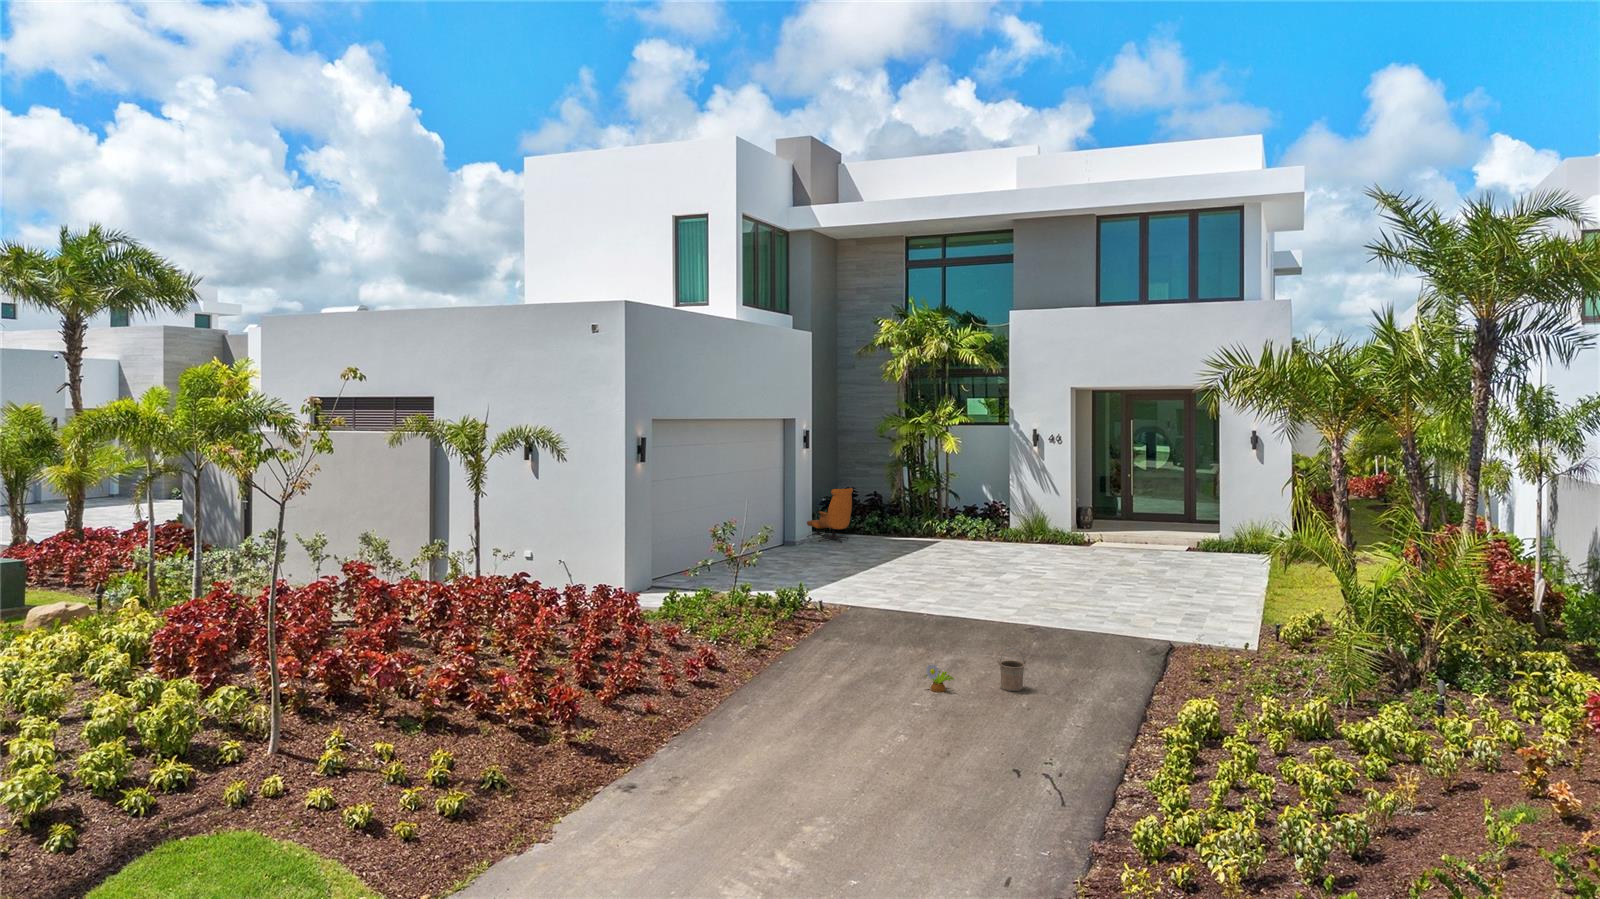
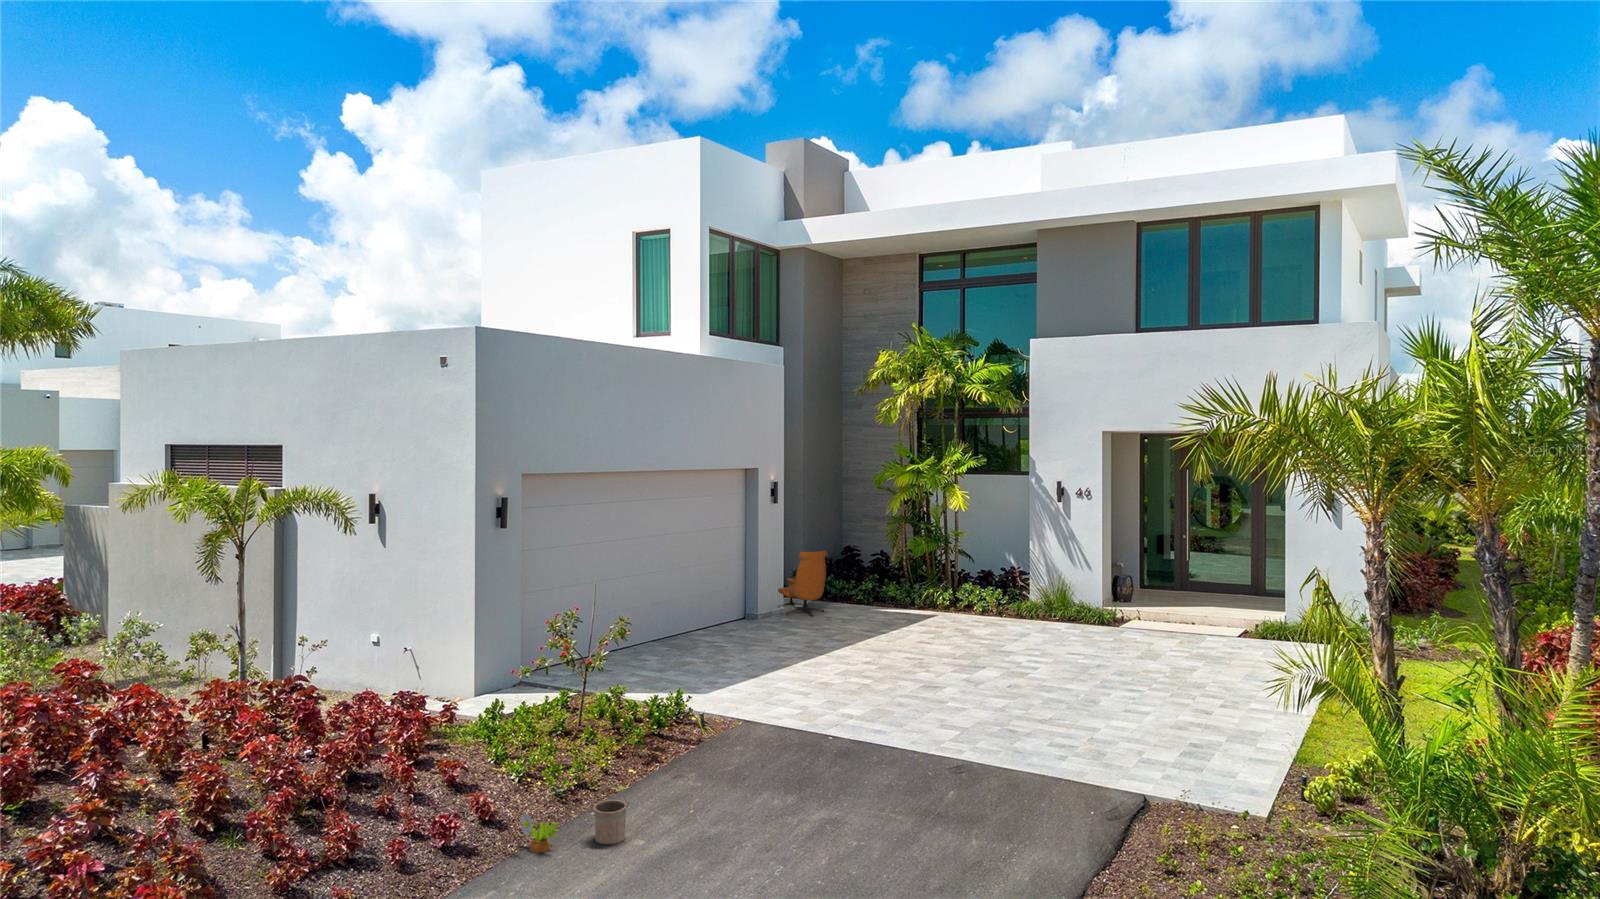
bucket: present [998,648,1026,691] -> present [591,785,629,845]
decorative plant: present [925,664,954,692] -> present [521,813,559,853]

